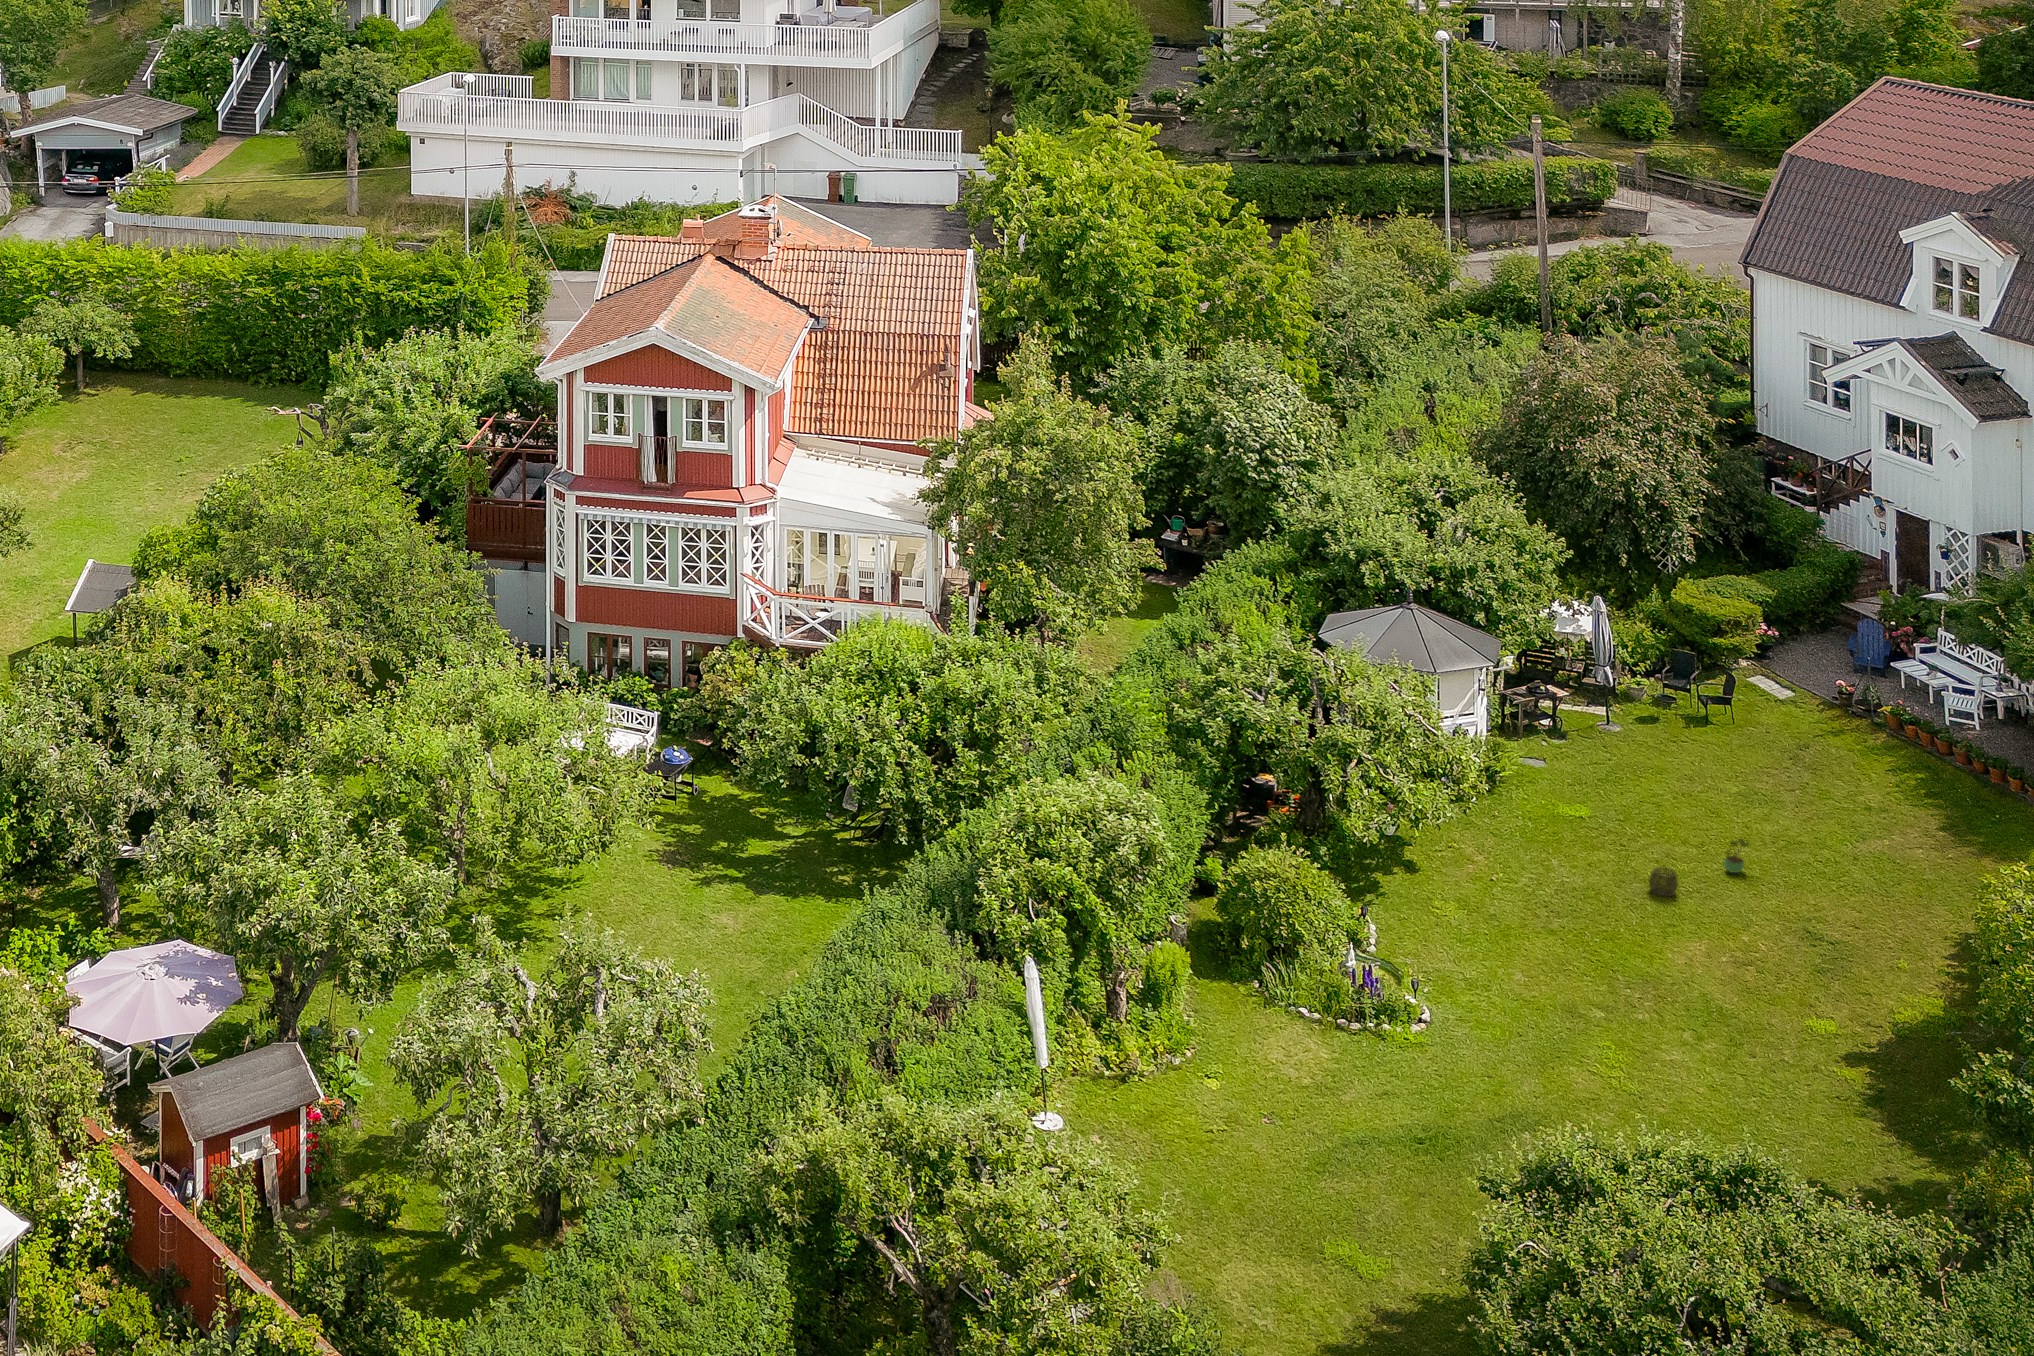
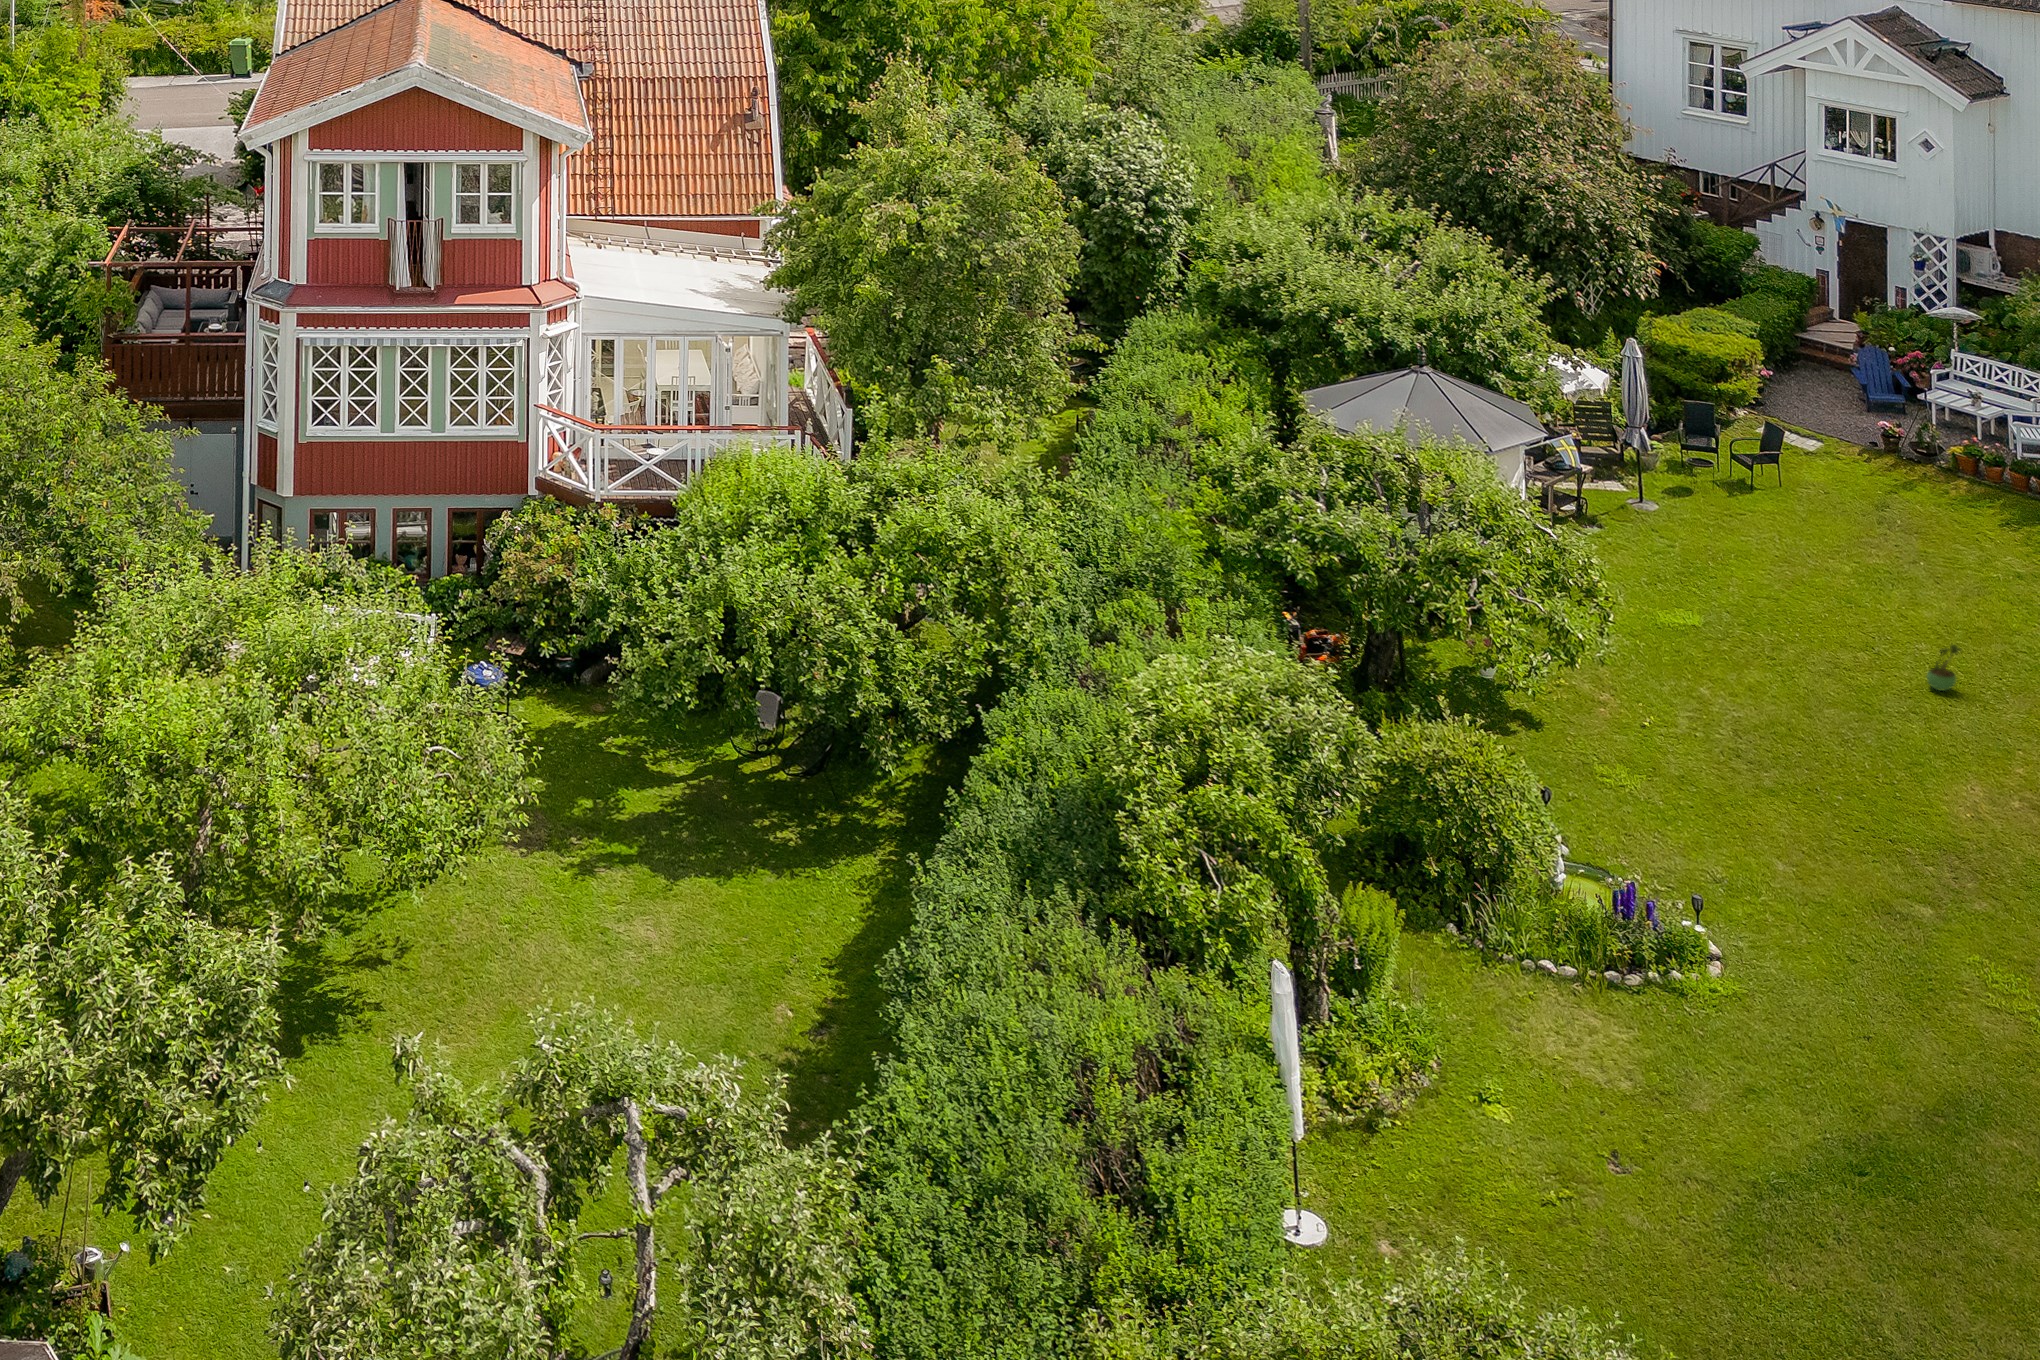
woven basket: present [1649,868,1678,897] -> none [1859,694,1903,735]

